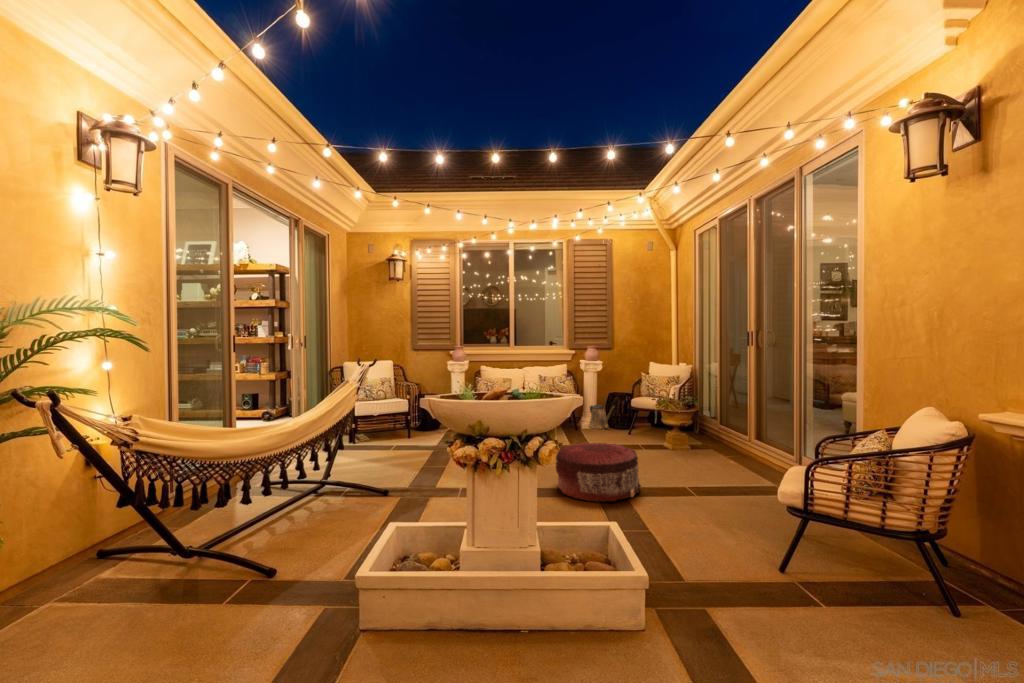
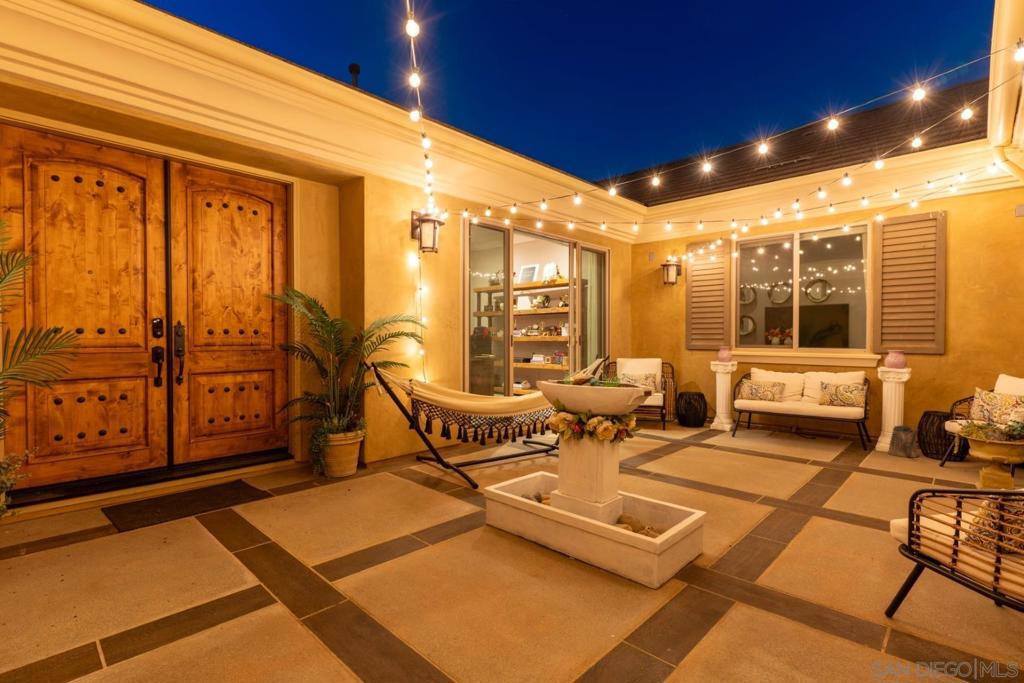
pouf: present [556,442,641,502] -> none [737,453,840,518]

